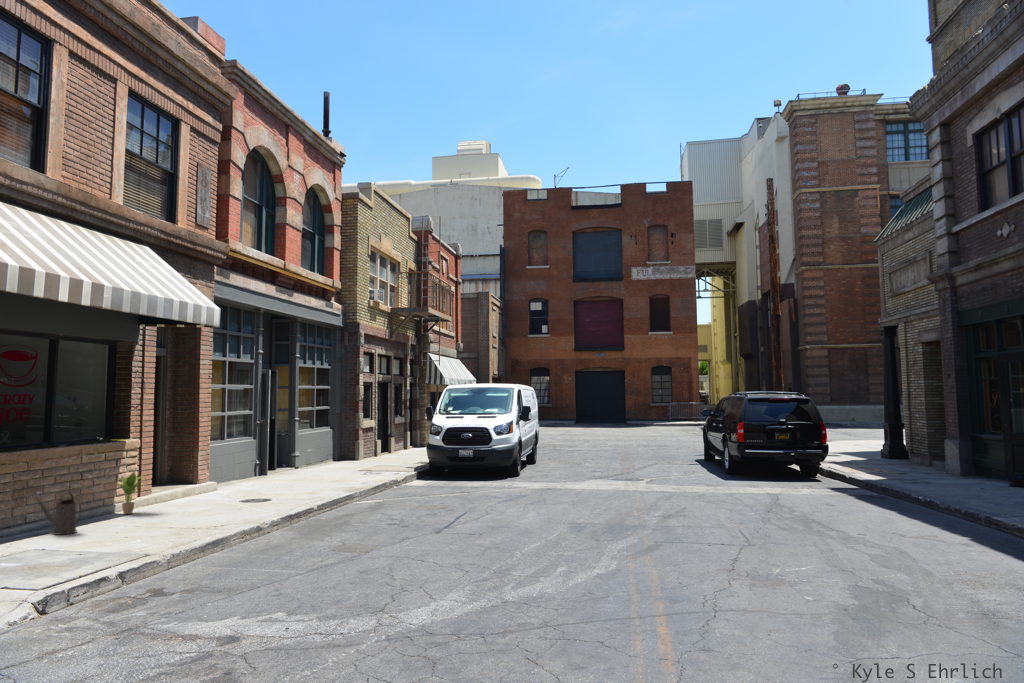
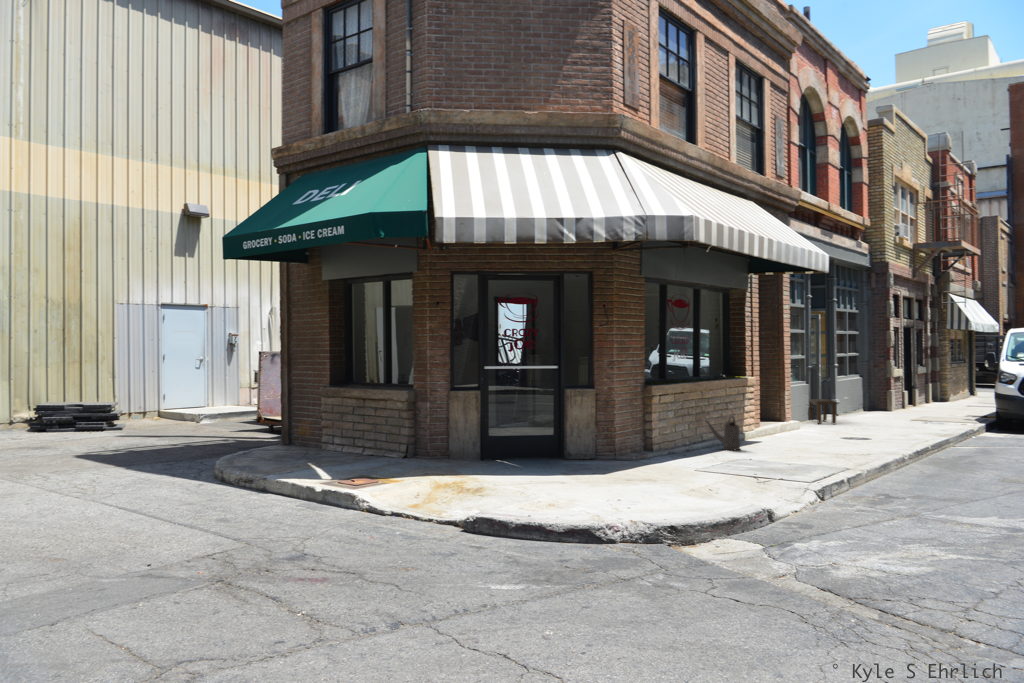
bench: none [252,455,273,482] -> present [809,399,836,424]
potted plant: present [115,472,142,514] -> none [743,404,771,441]

